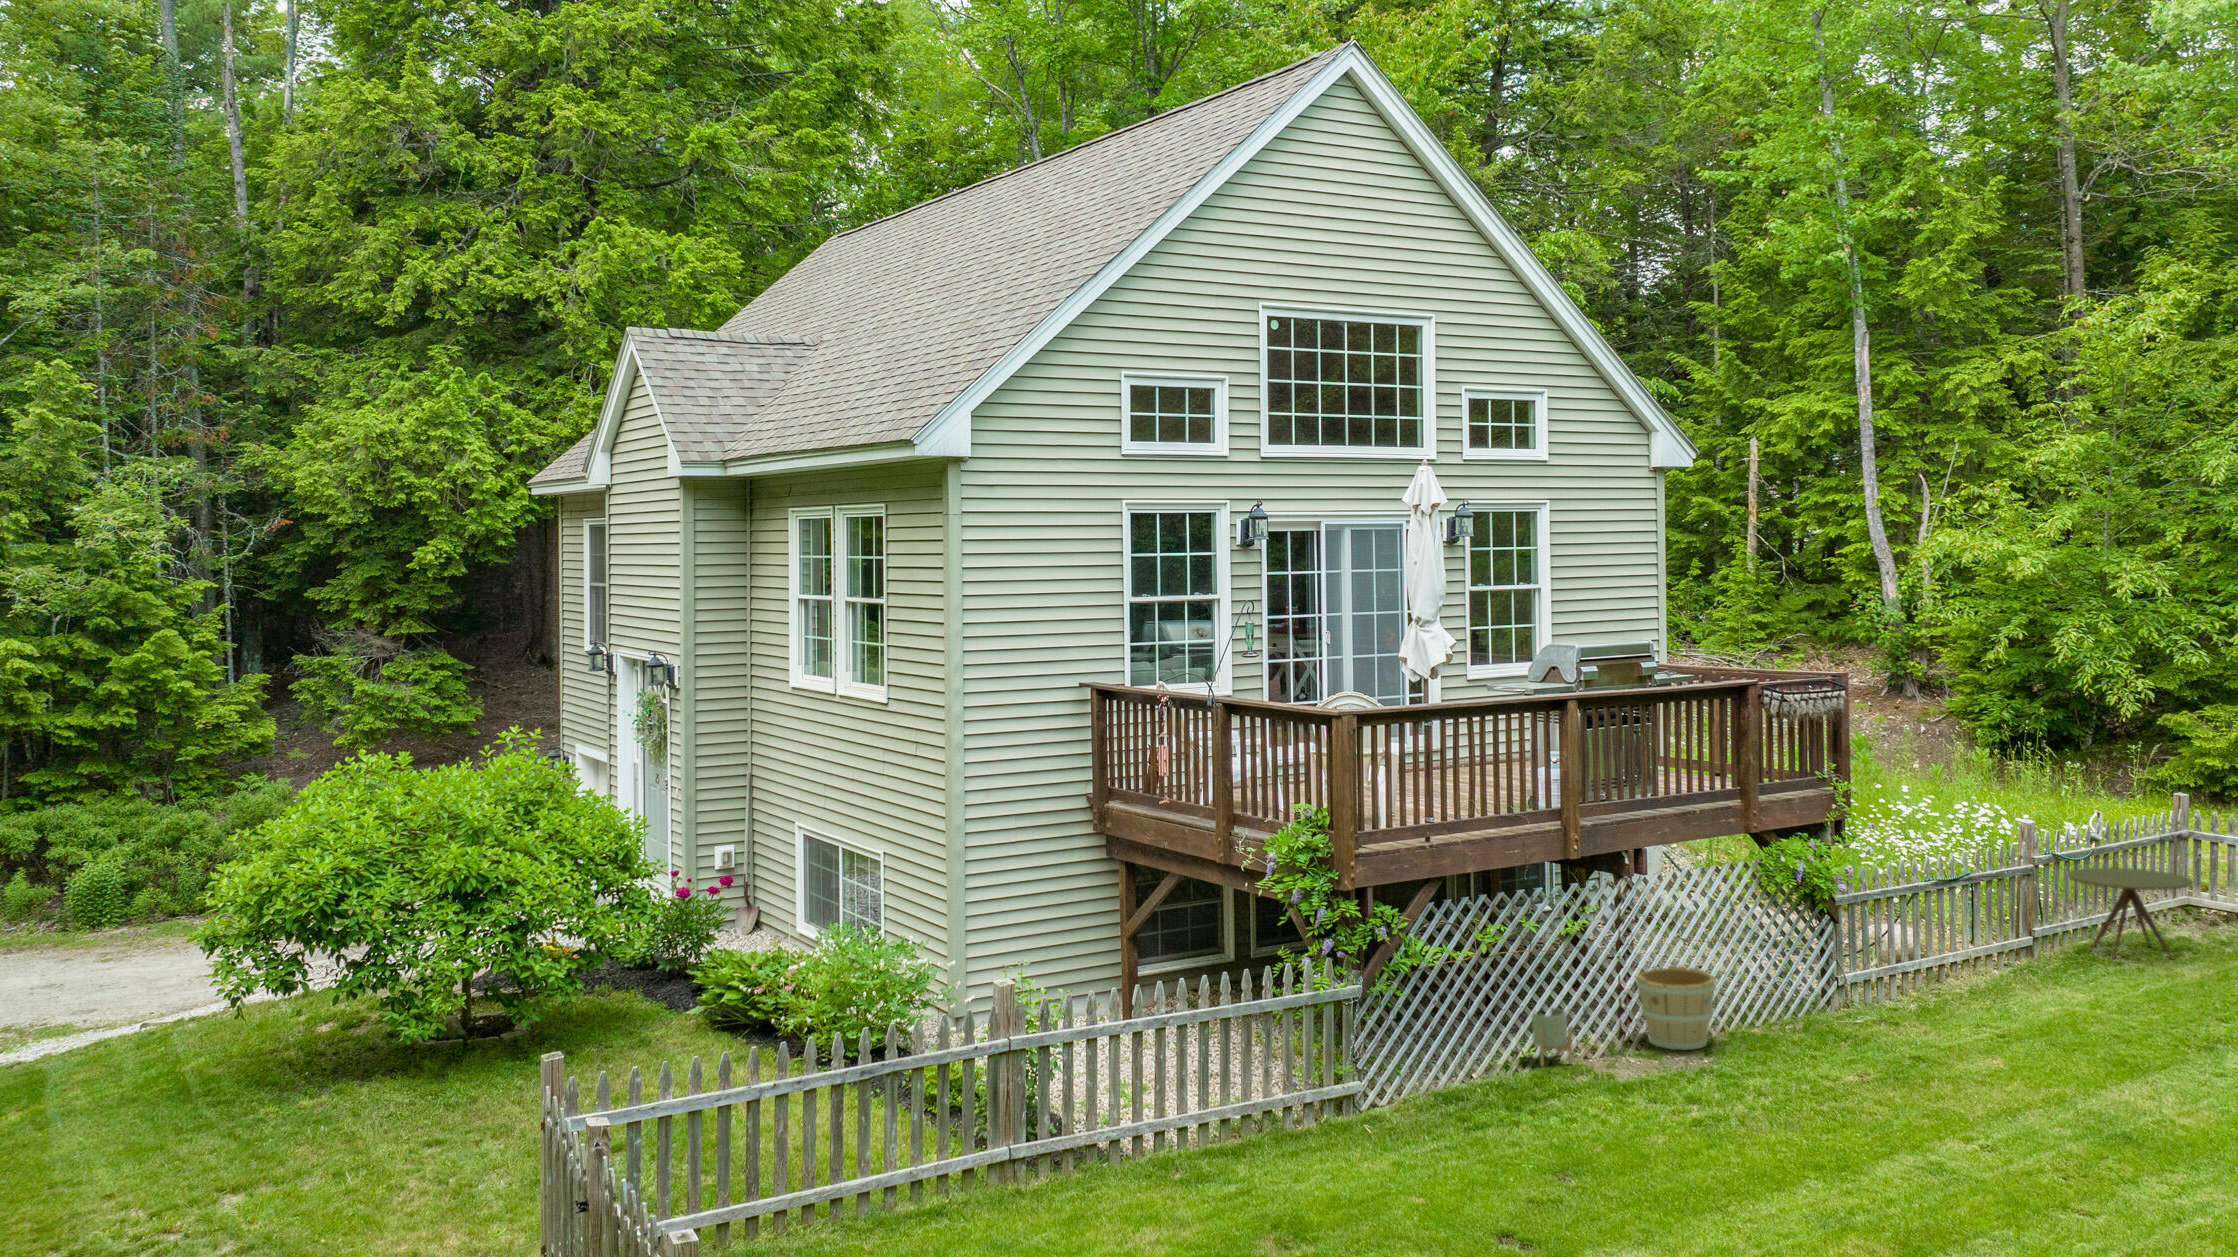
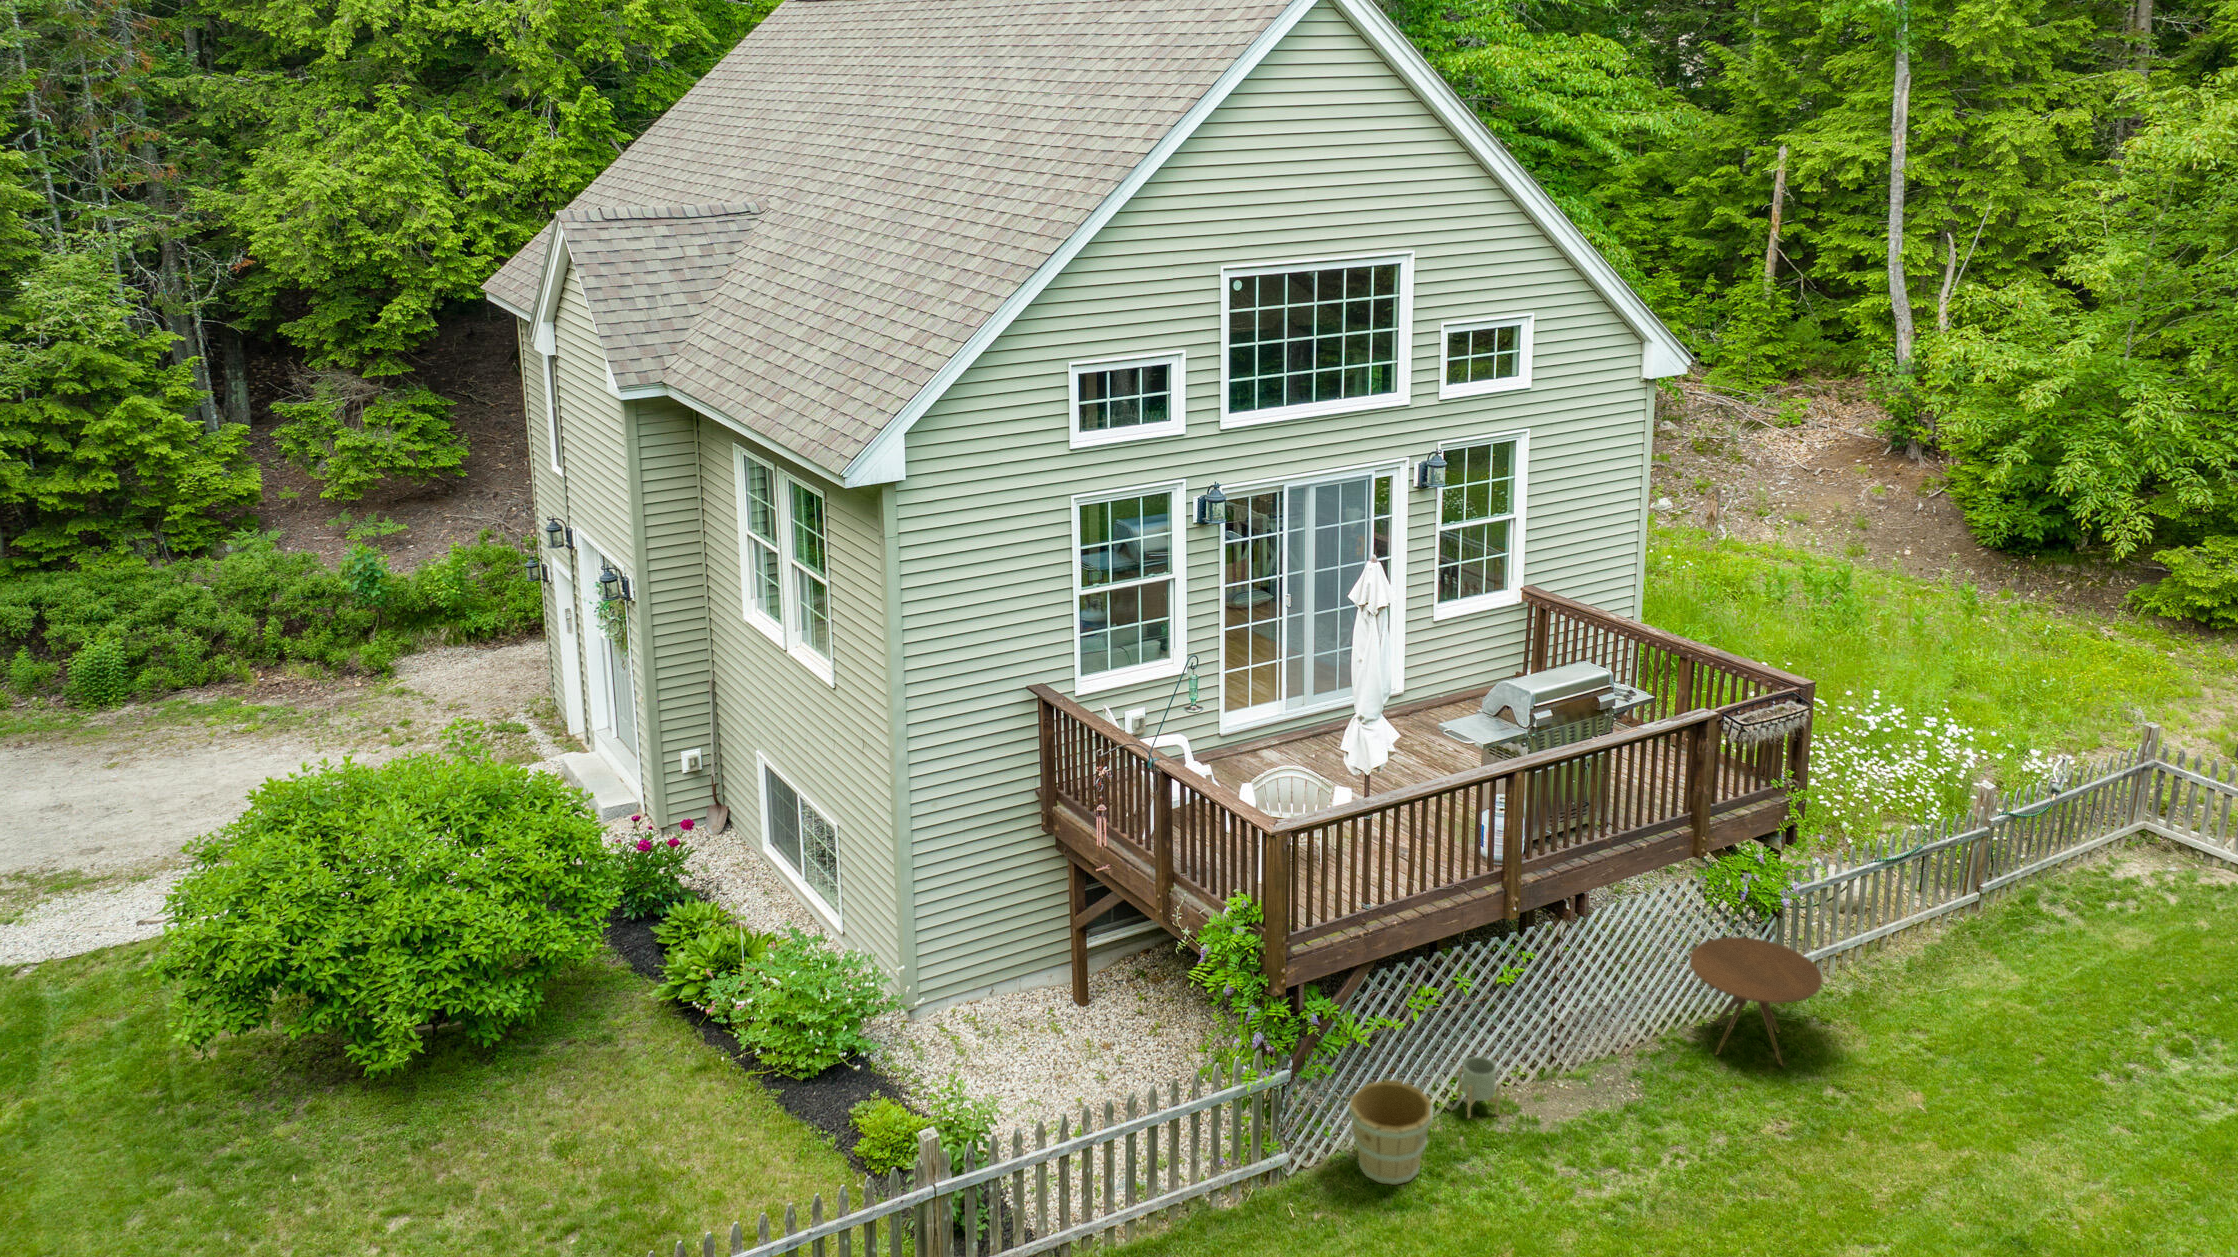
round table: present [2067,868,2193,959] -> present [1690,937,1822,1065]
wooden bucket: present [1636,966,1716,1050] -> present [1349,1079,1433,1185]

